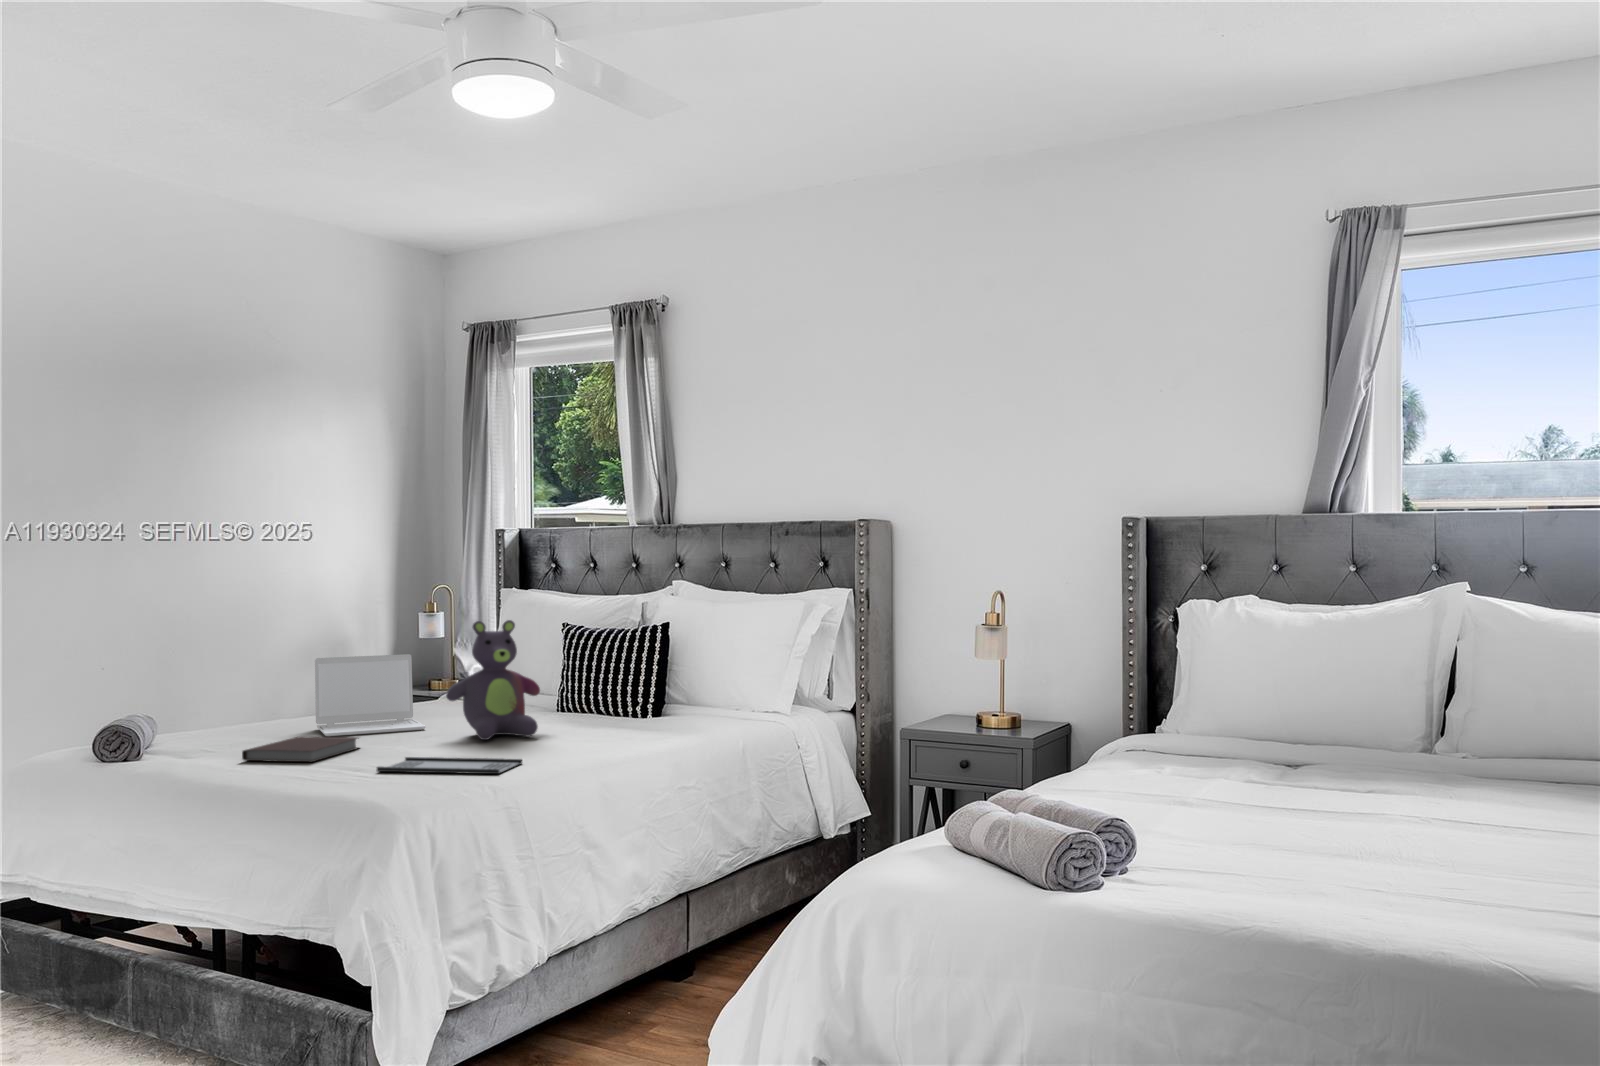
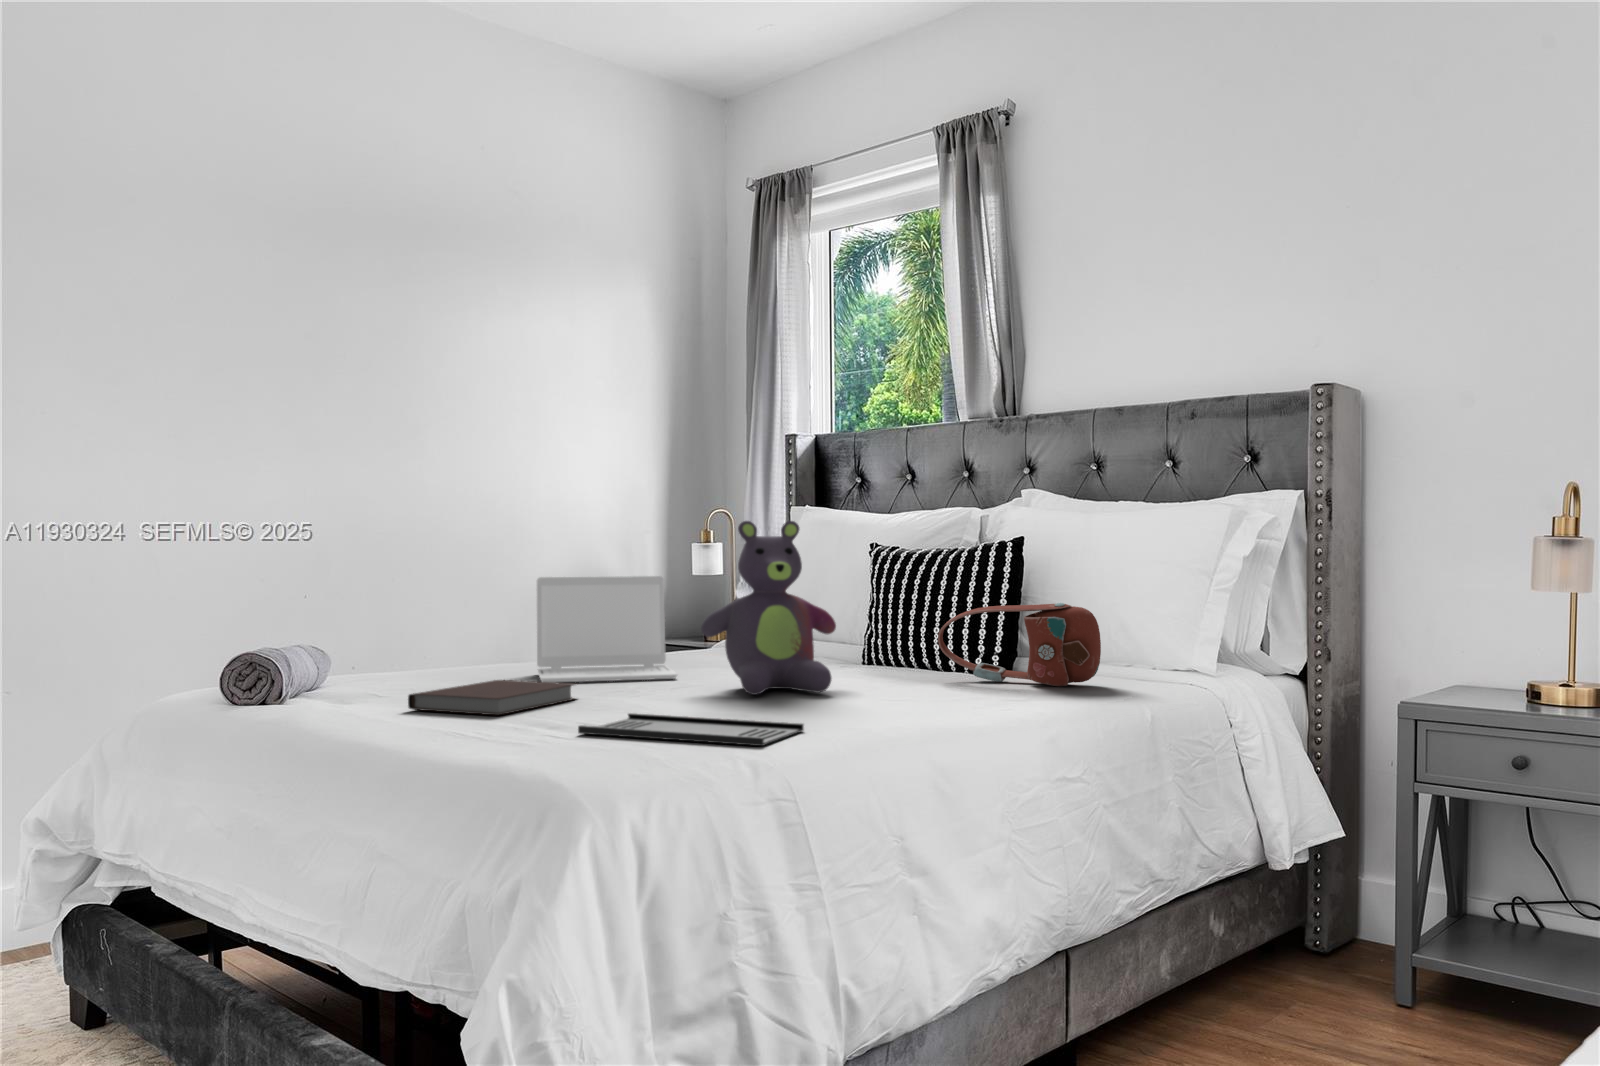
handbag: none [610,671,715,726] -> present [938,603,1101,686]

